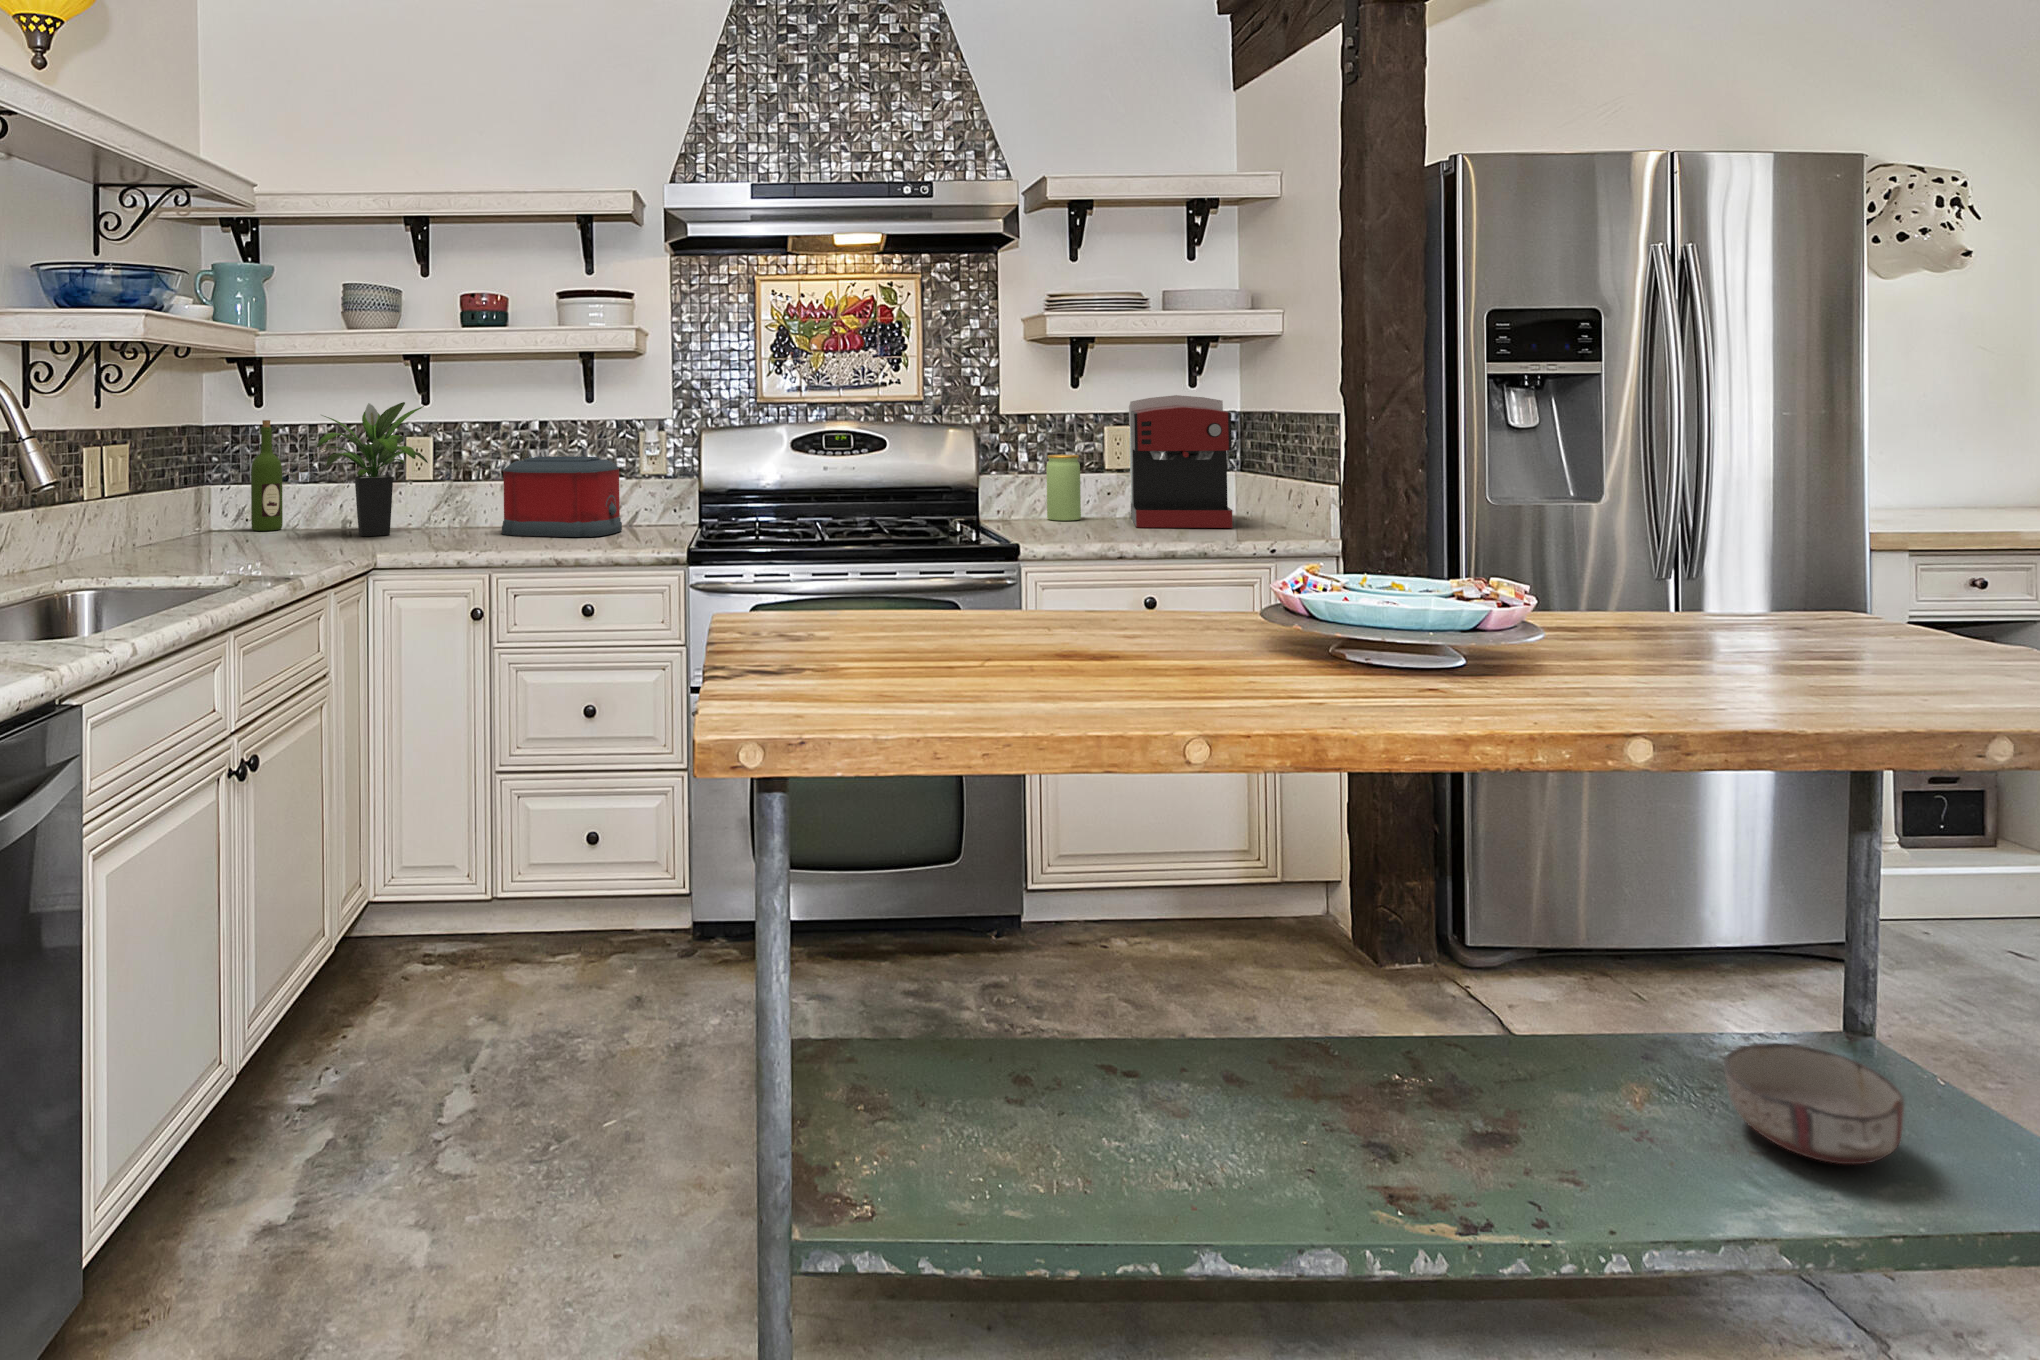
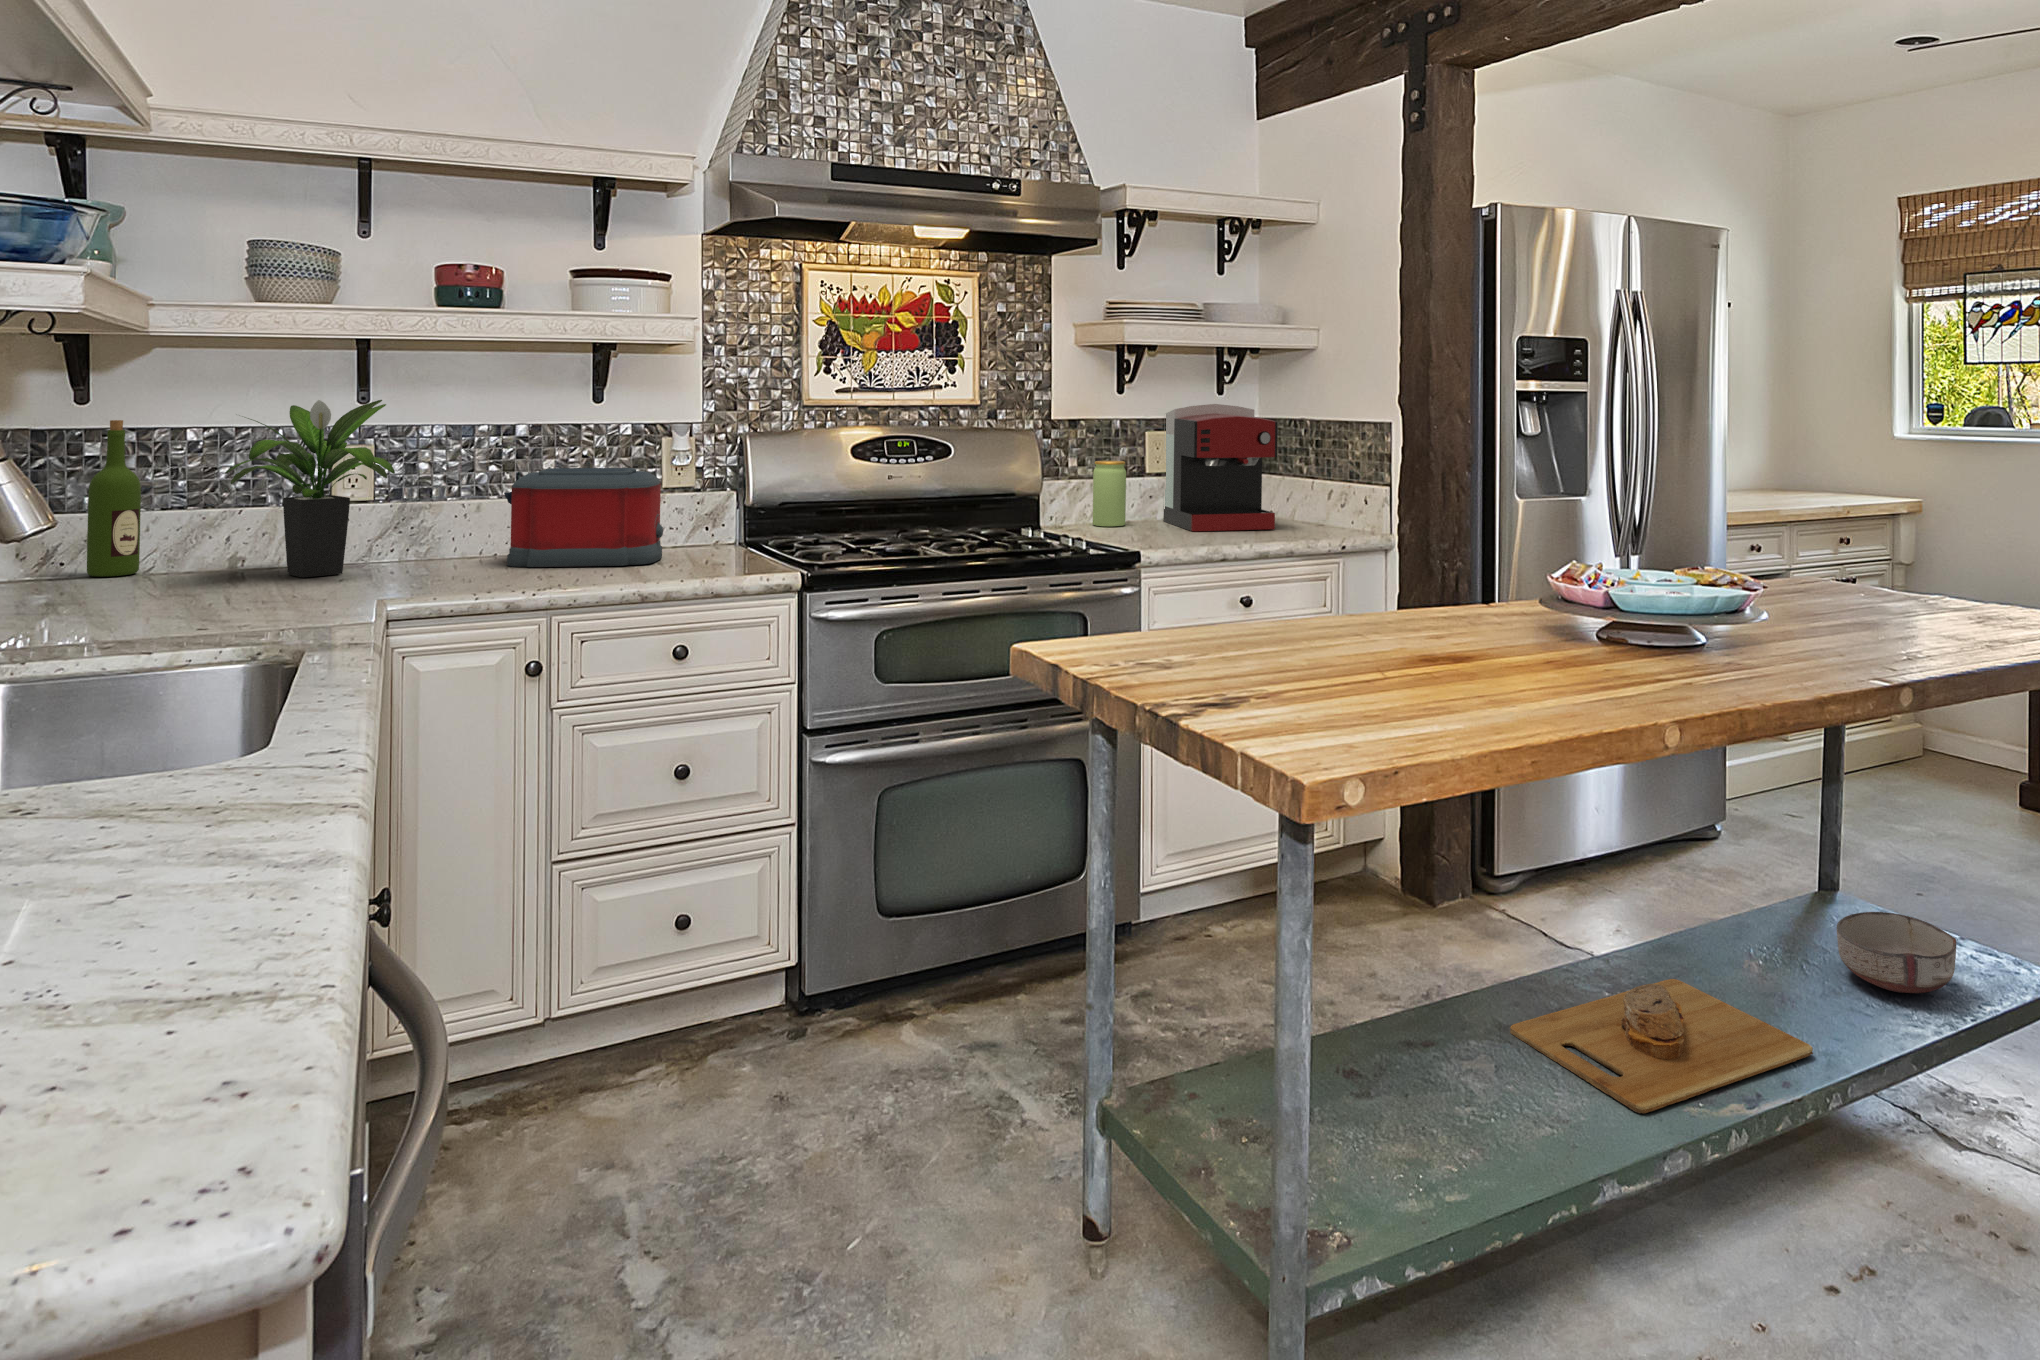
cutting board: none [1214,1059,1581,1189] -> present [1510,979,1813,1114]

